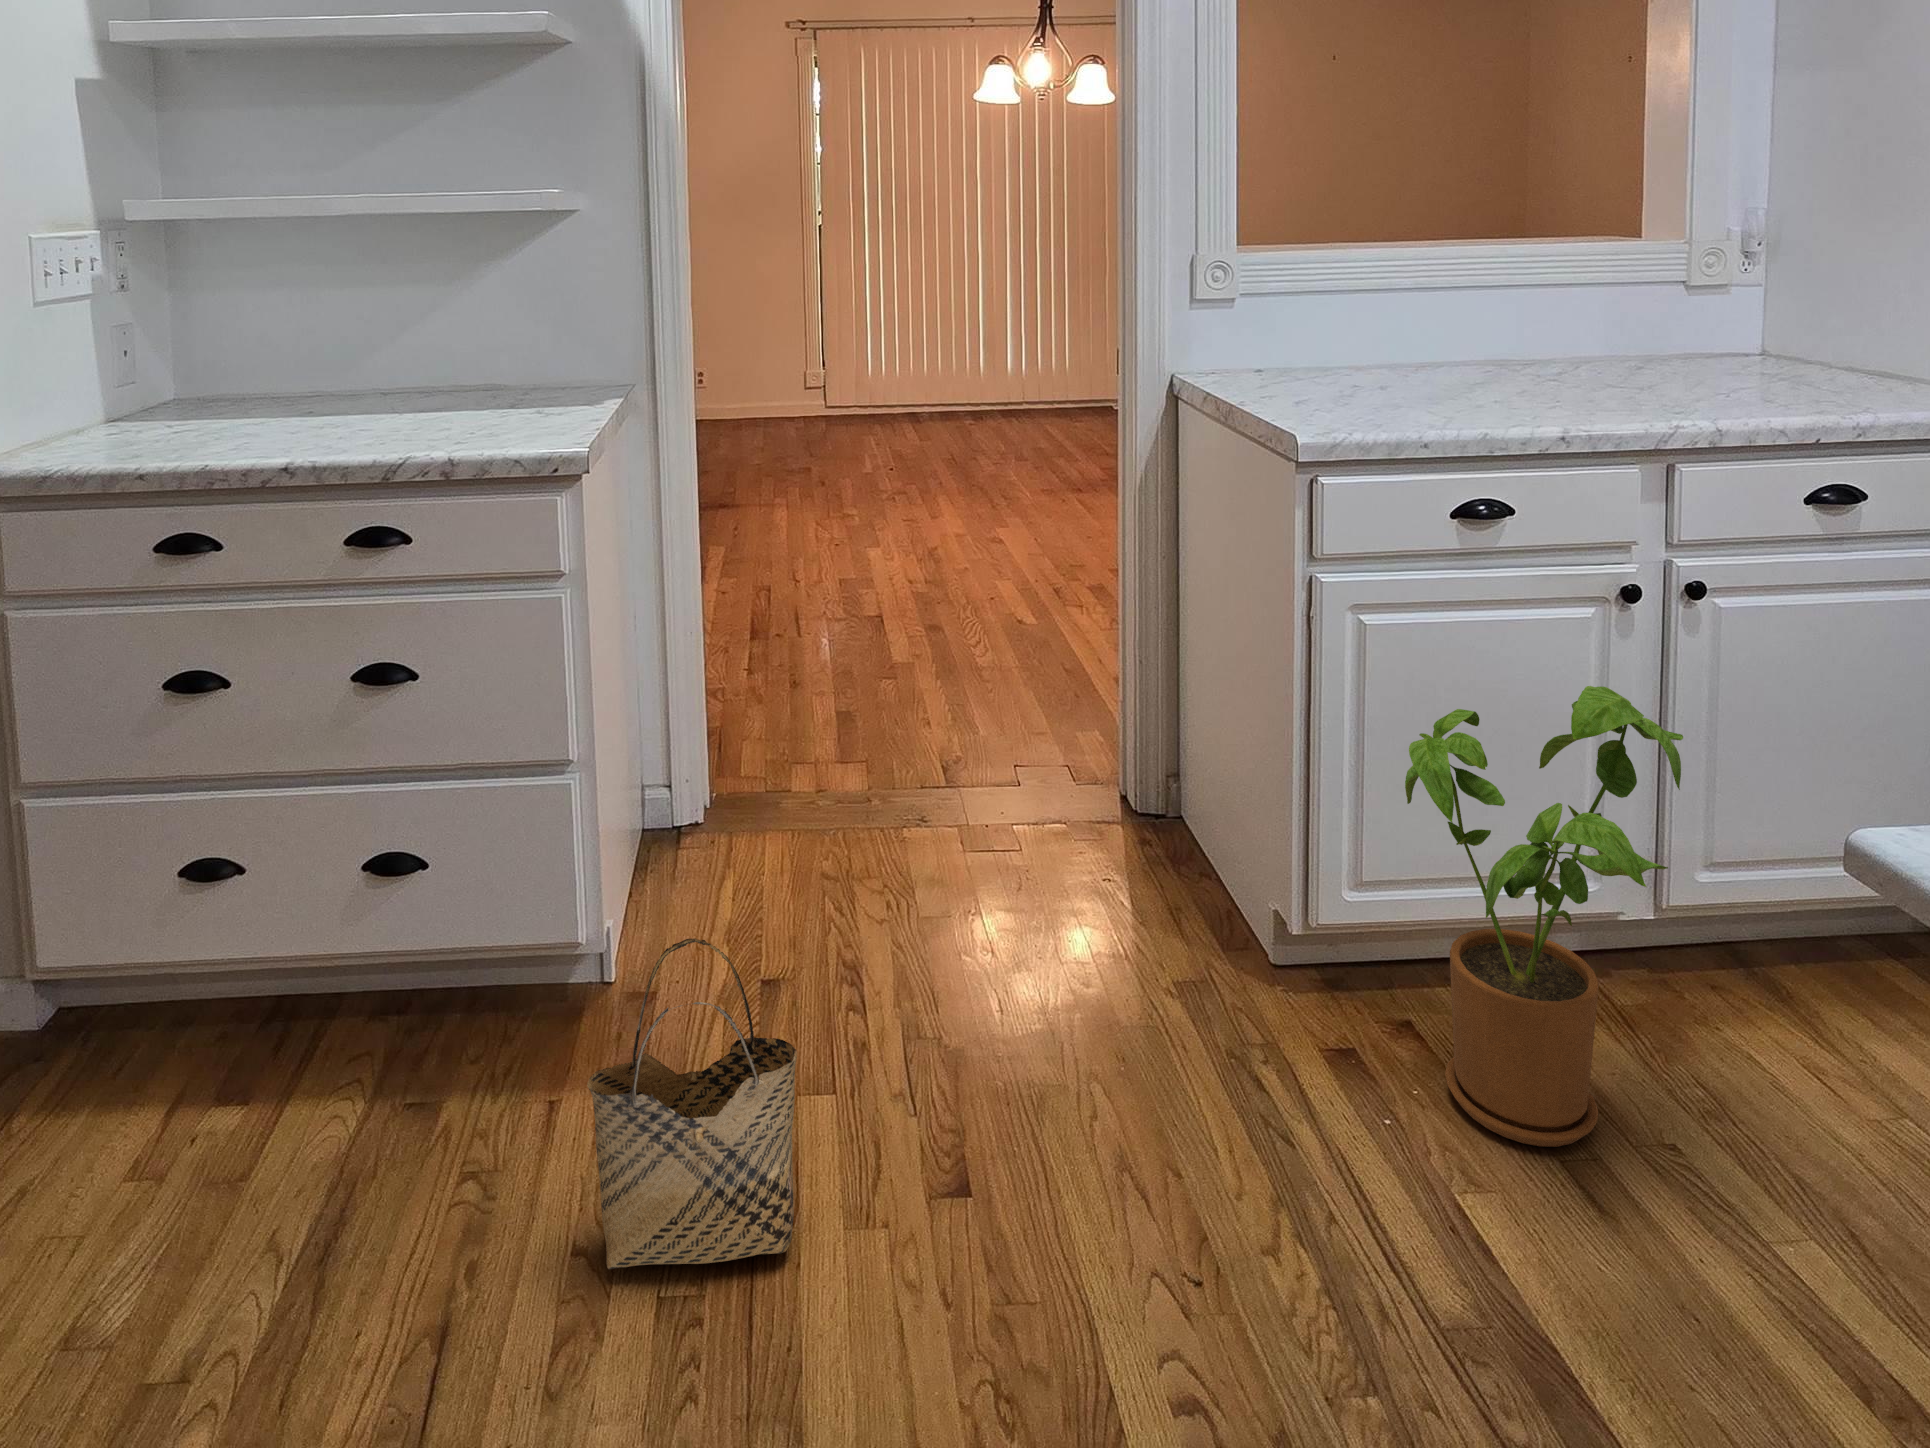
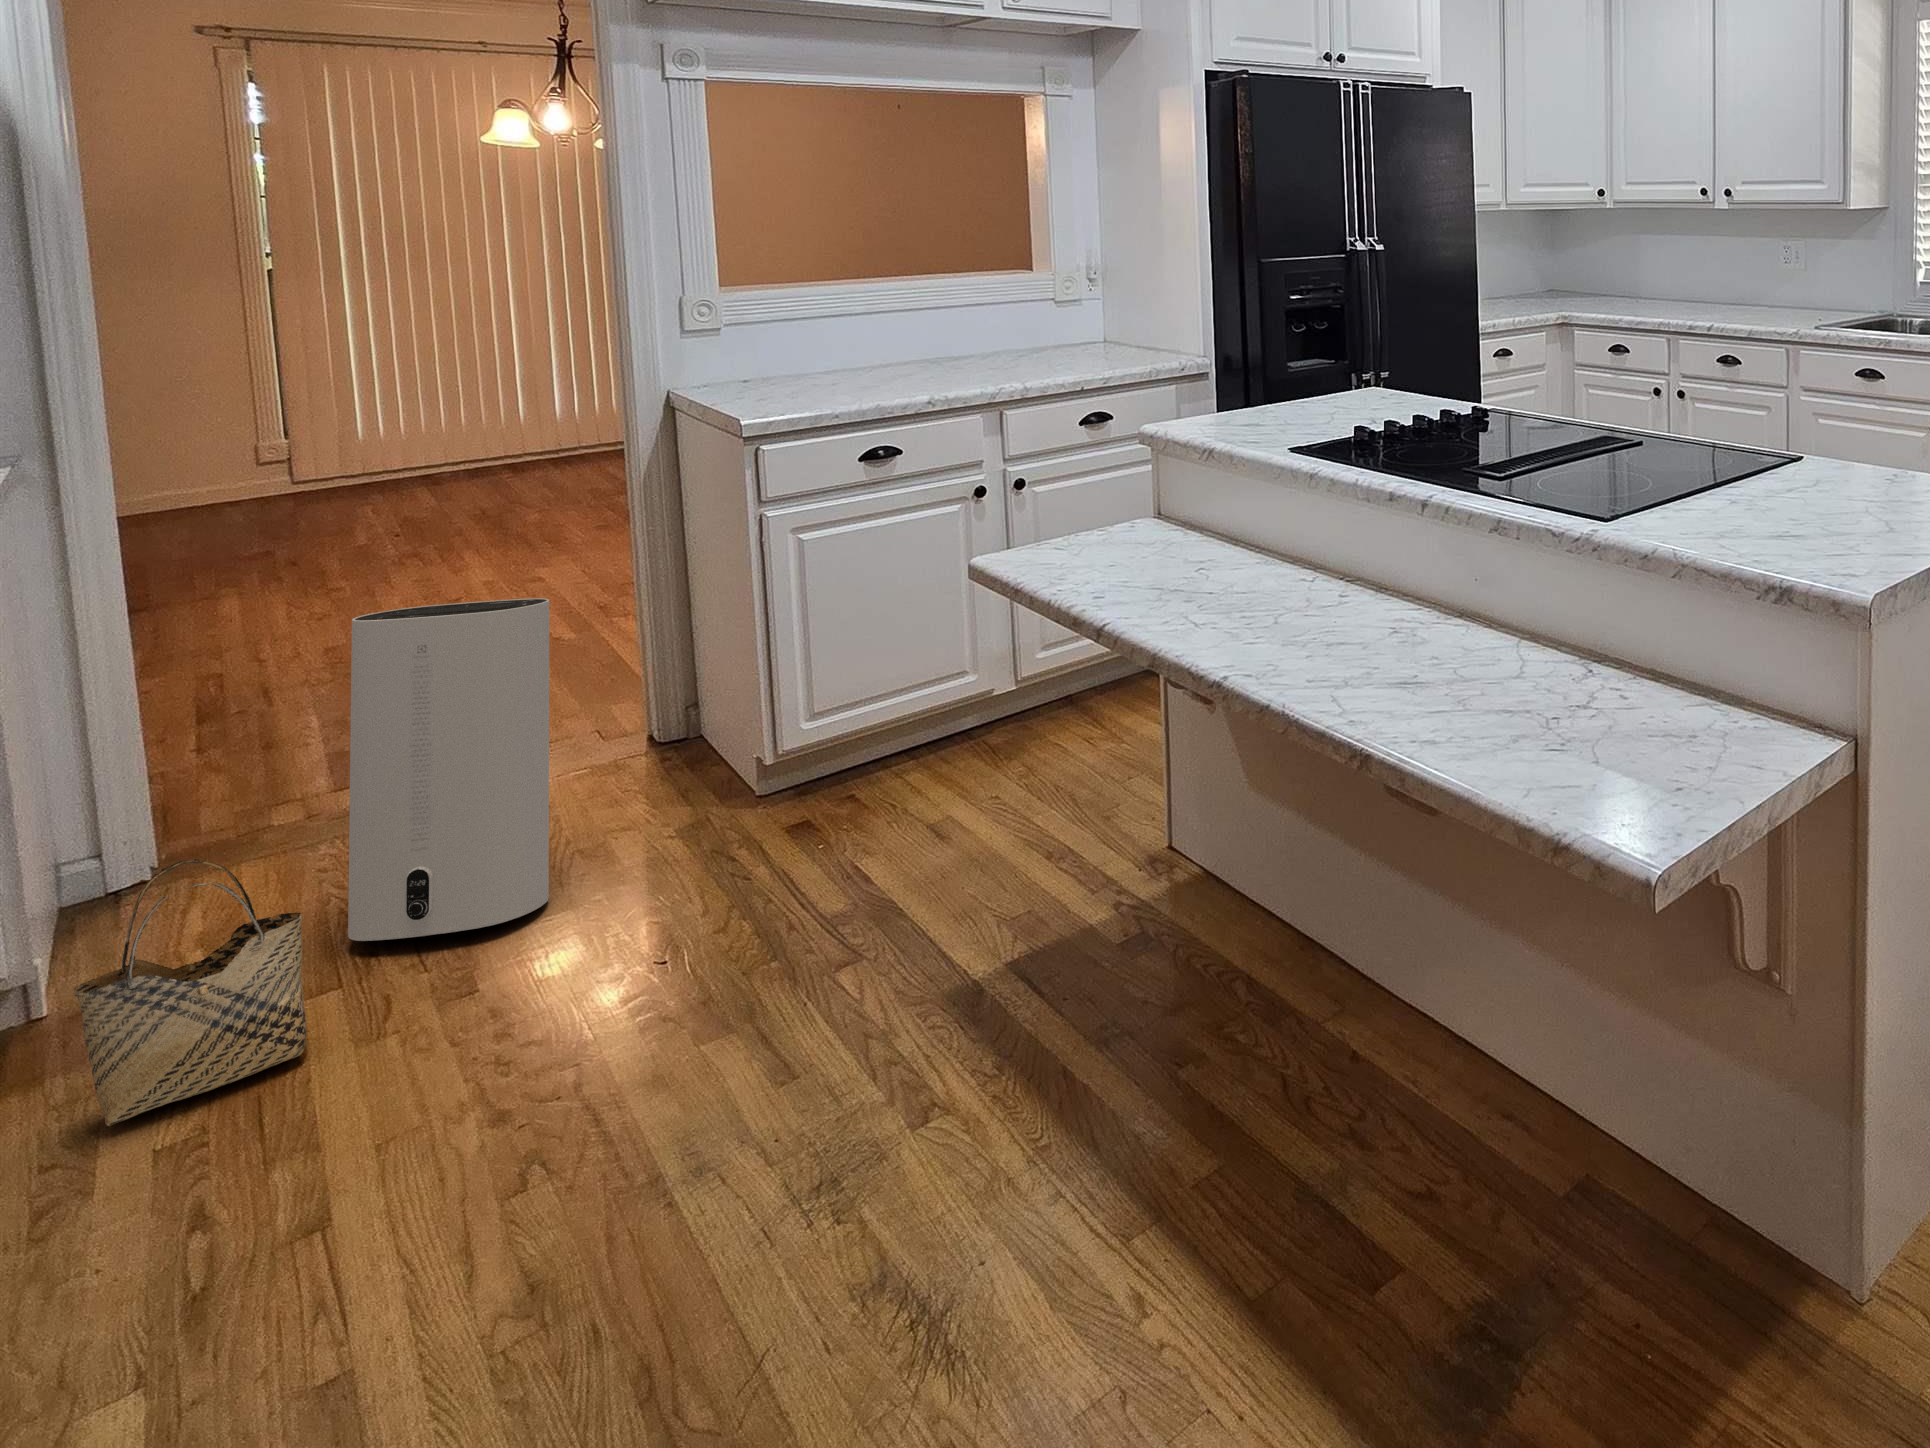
air purifier: none [839,630,1062,1103] -> present [348,598,549,941]
house plant: present [1405,686,1683,1147] -> none [824,543,990,822]

